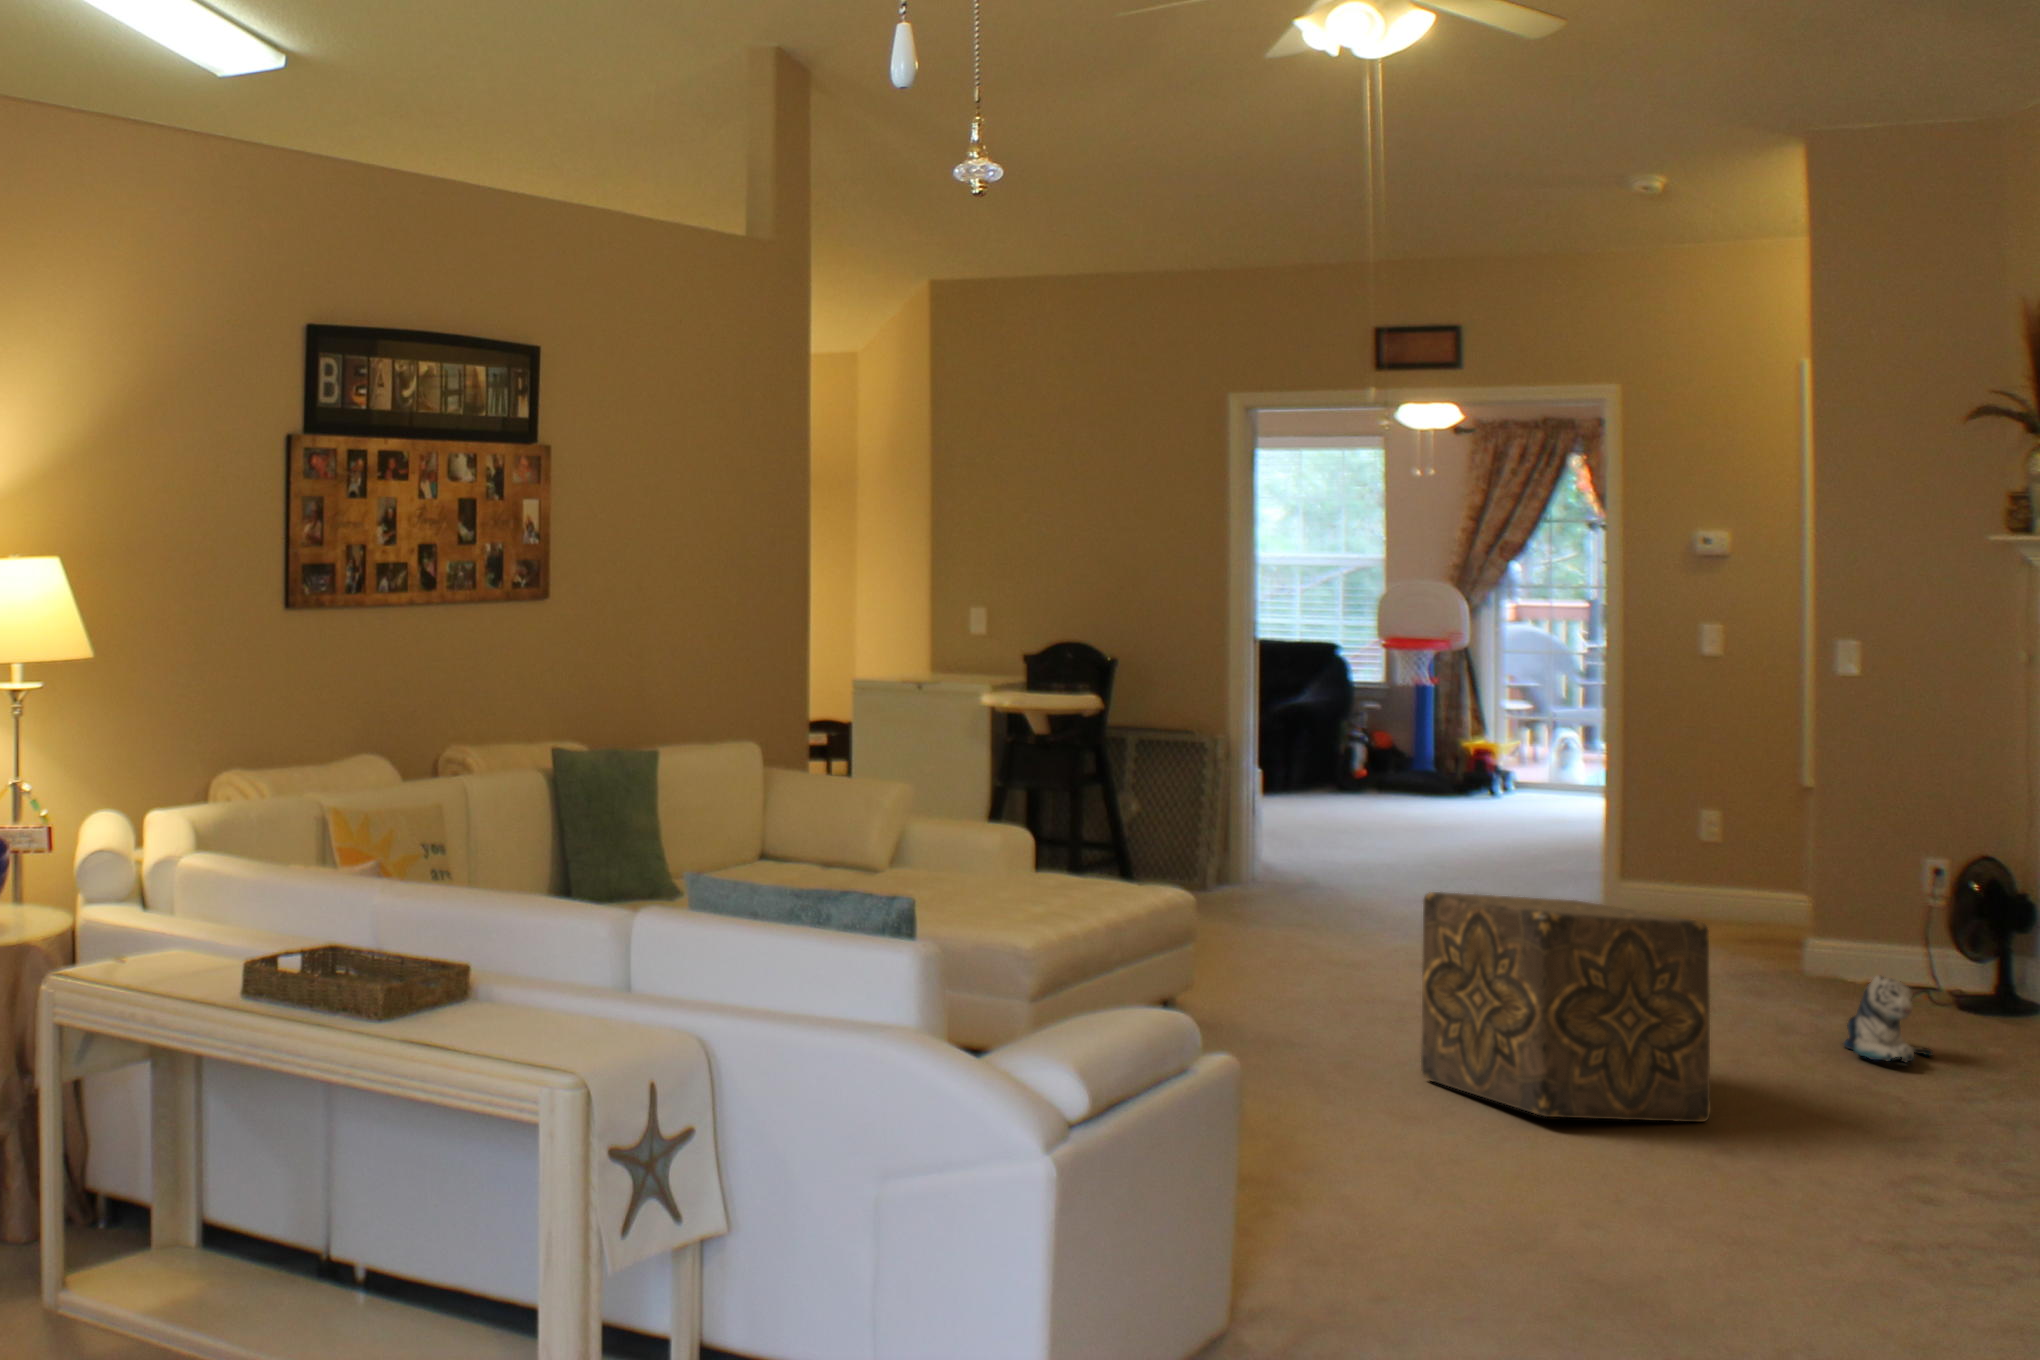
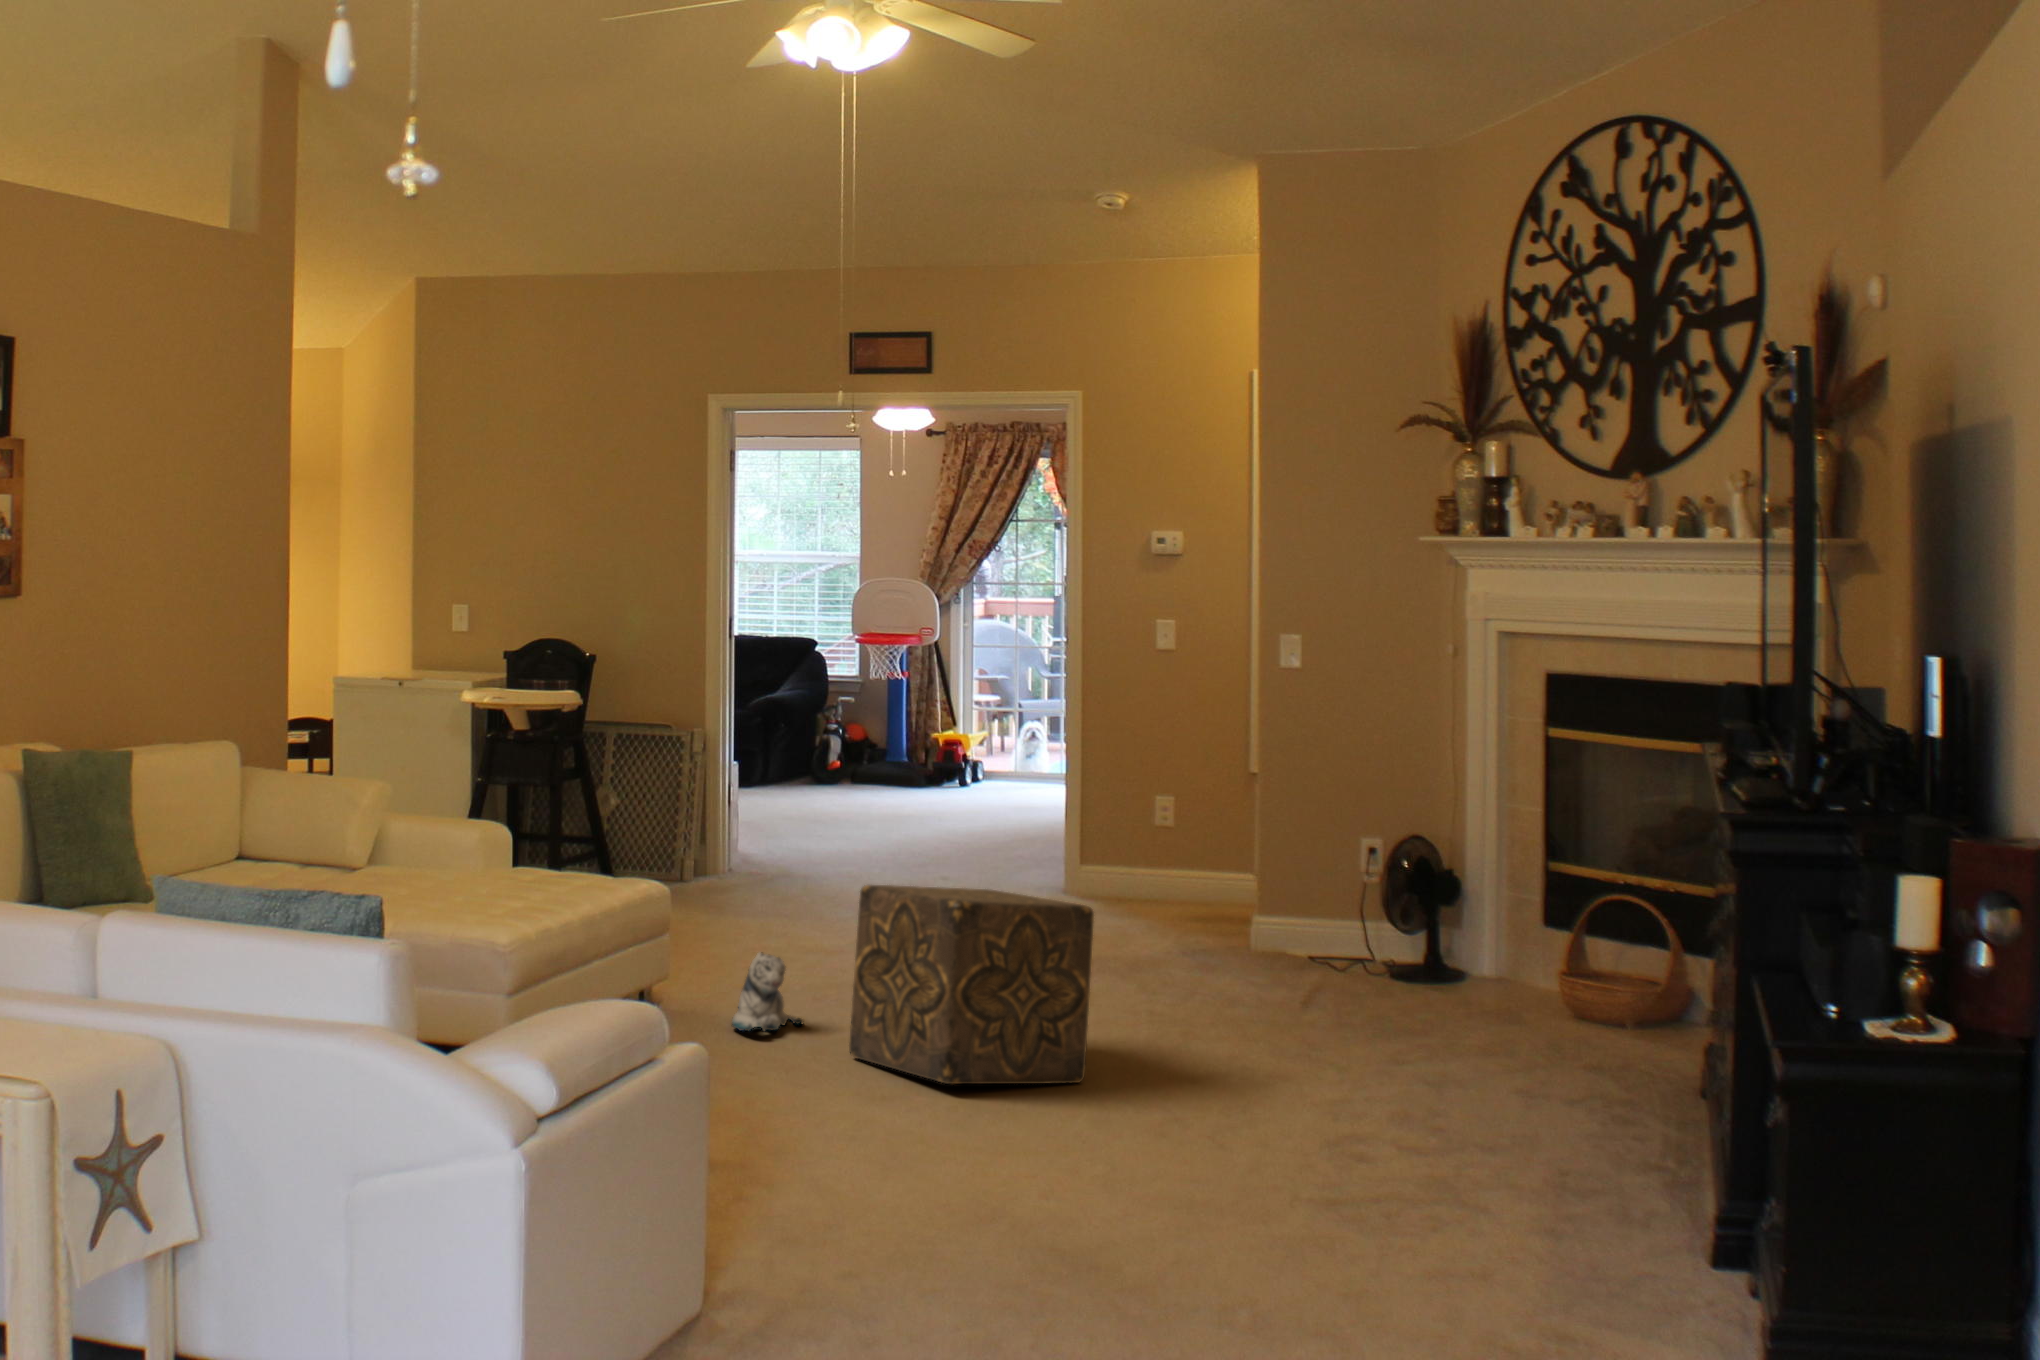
plush toy: present [1843,976,1933,1062] -> present [732,952,803,1031]

